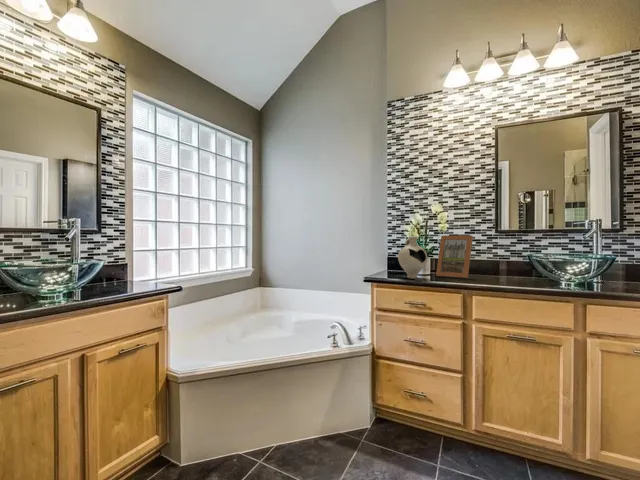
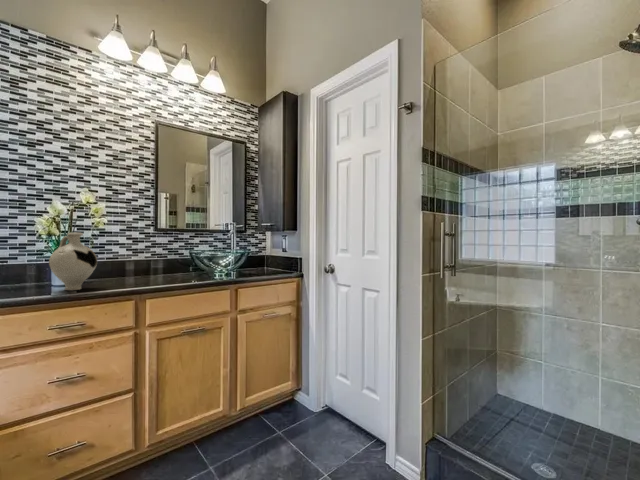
picture frame: present [436,235,473,278] -> none [99,232,143,283]

